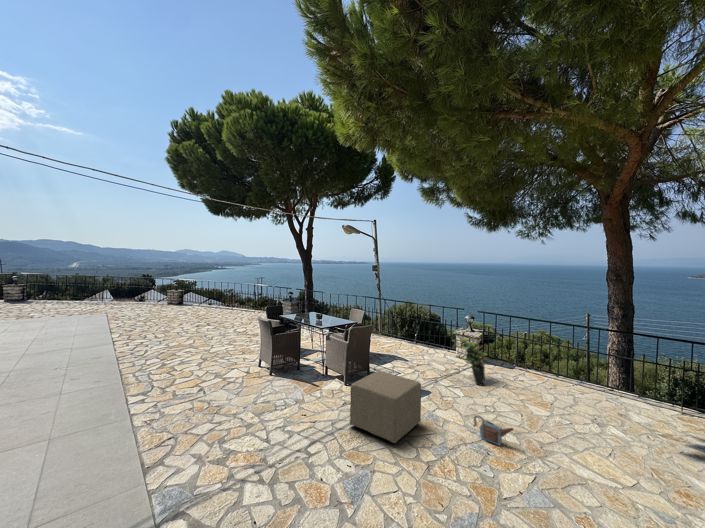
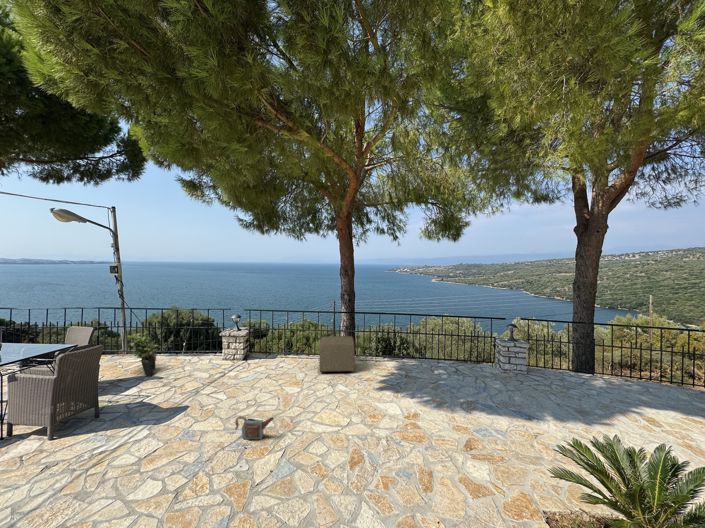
potted plant: present [460,338,487,386] -> present [128,333,158,376]
ottoman: present [350,371,421,443] -> present [319,336,355,373]

